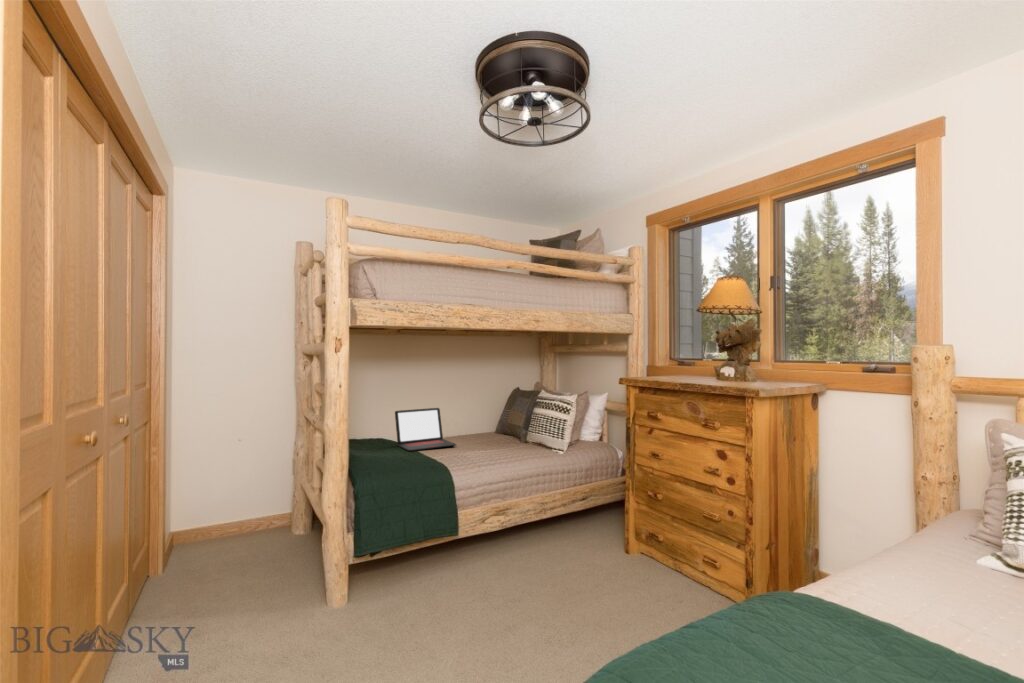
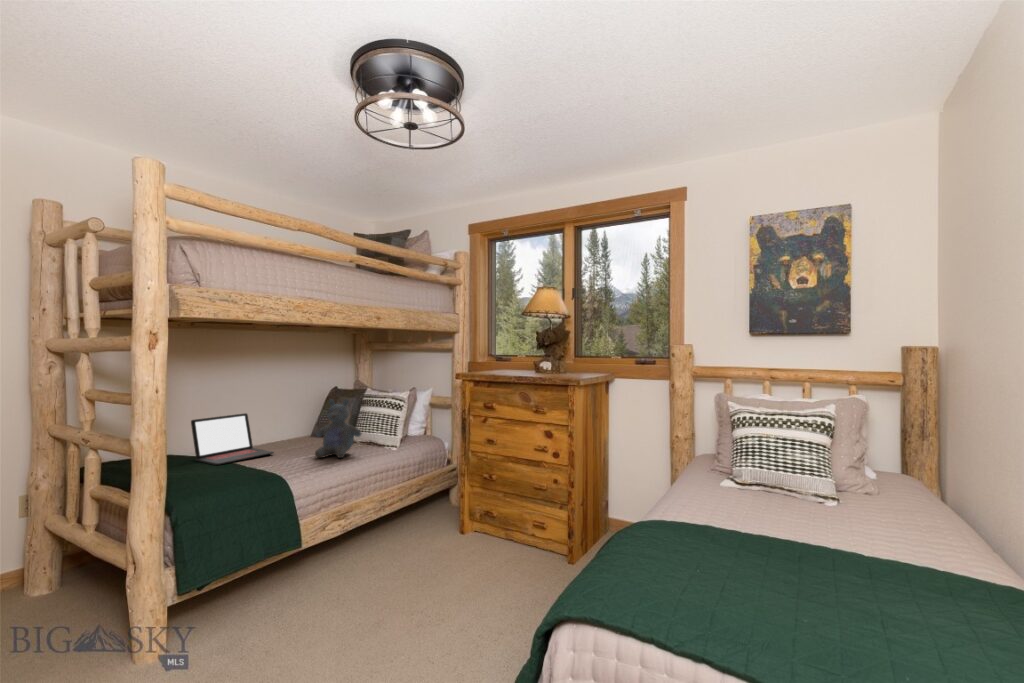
stuffed bear: none [486,399,529,457] -> present [315,399,361,458]

